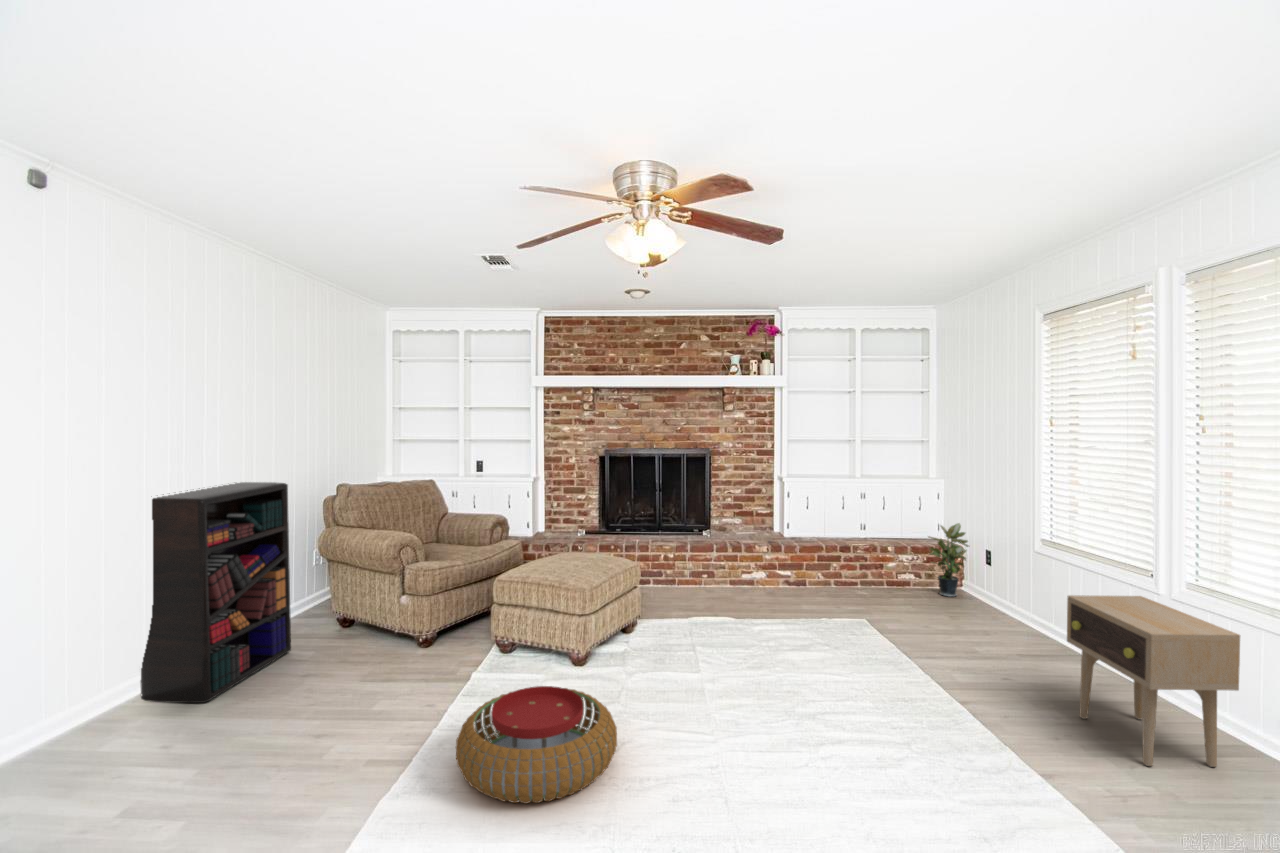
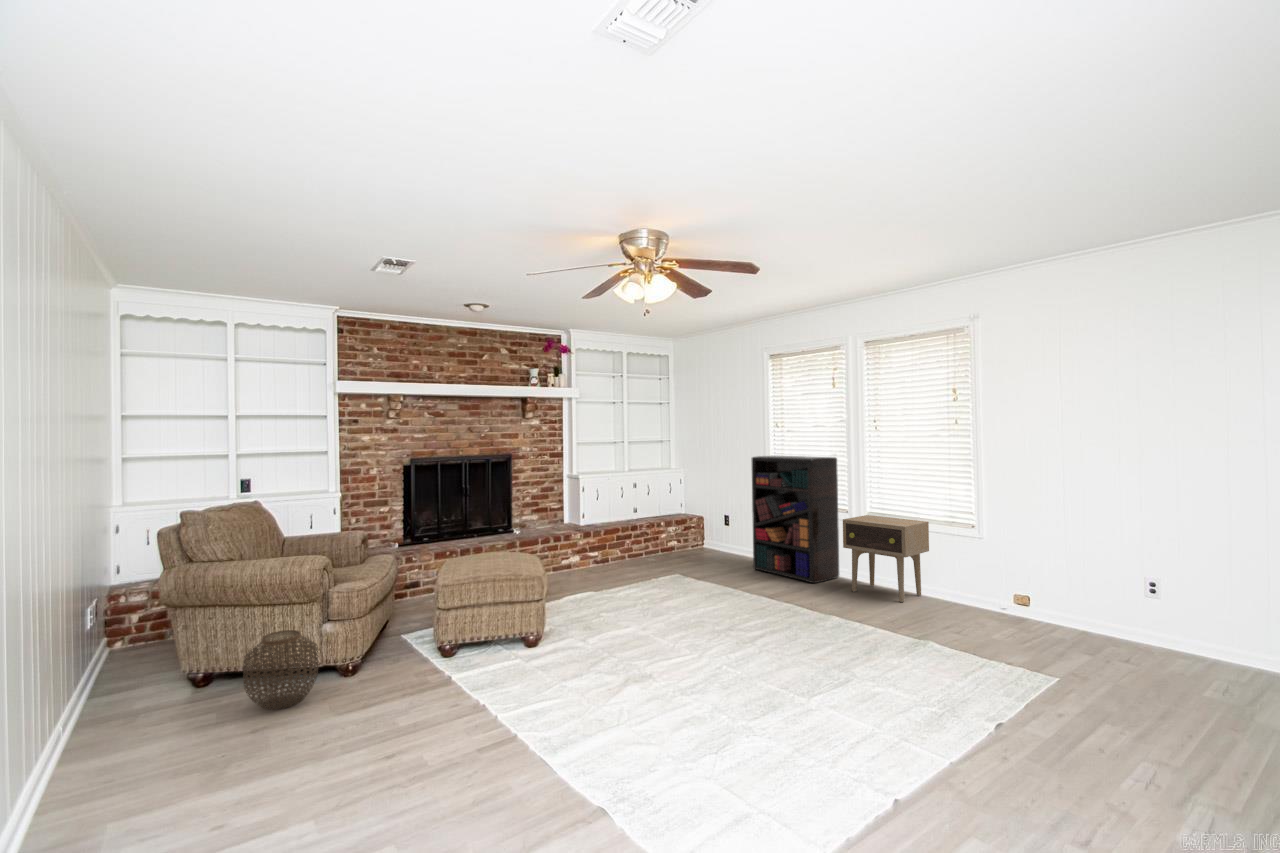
bookshelf: present [140,482,291,703] -> present [752,456,839,583]
potted plant: present [929,523,969,597] -> none [688,498,717,552]
woven basket: none [326,596,384,660] -> present [243,630,318,710]
pouf: present [456,686,617,803] -> none [566,639,704,729]

